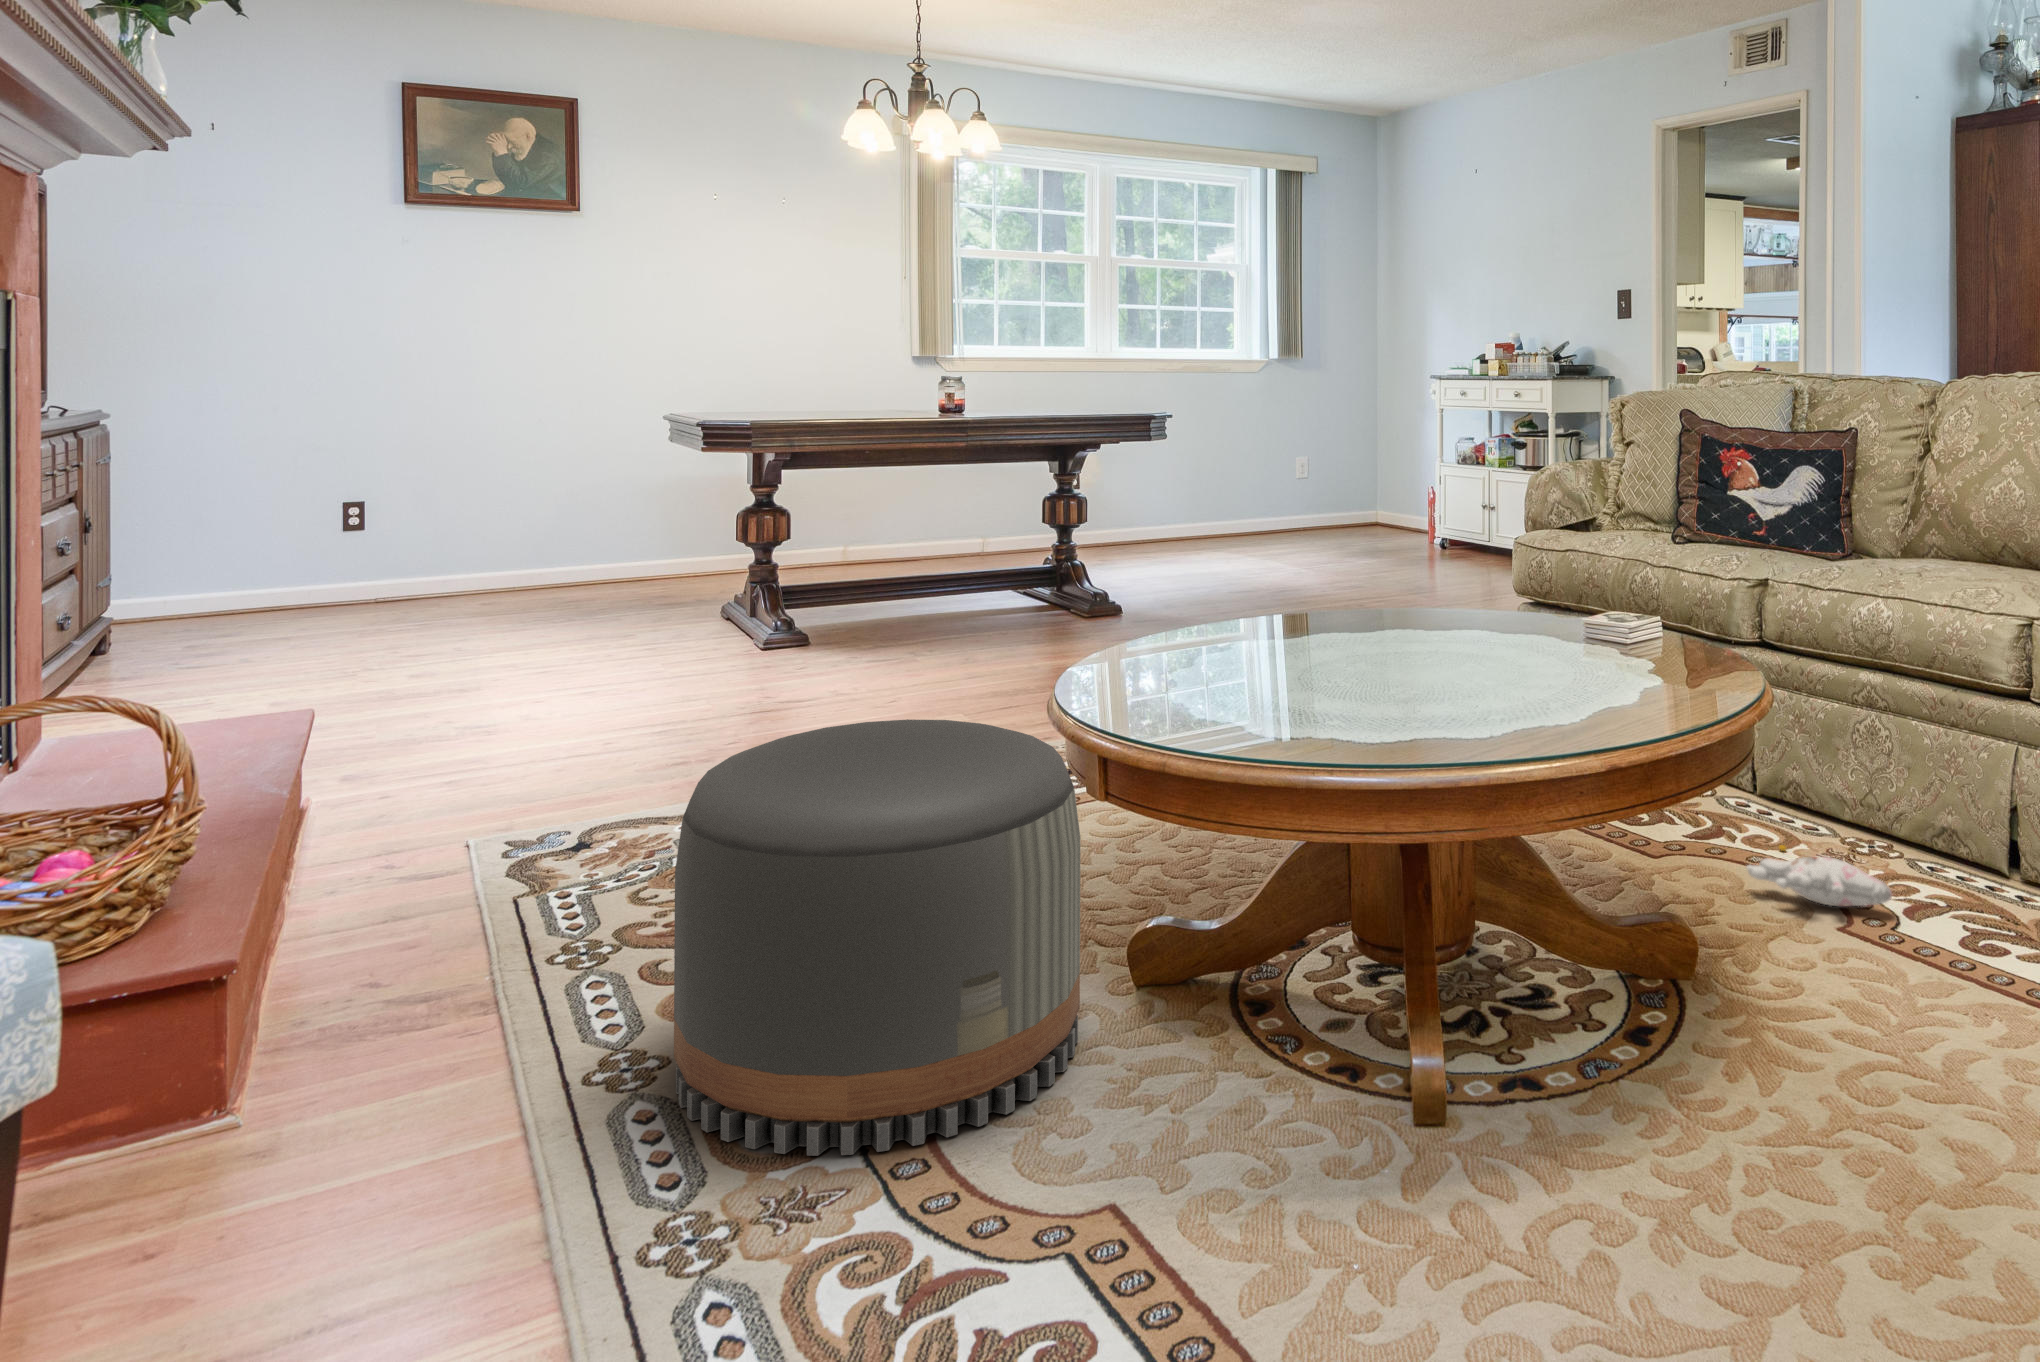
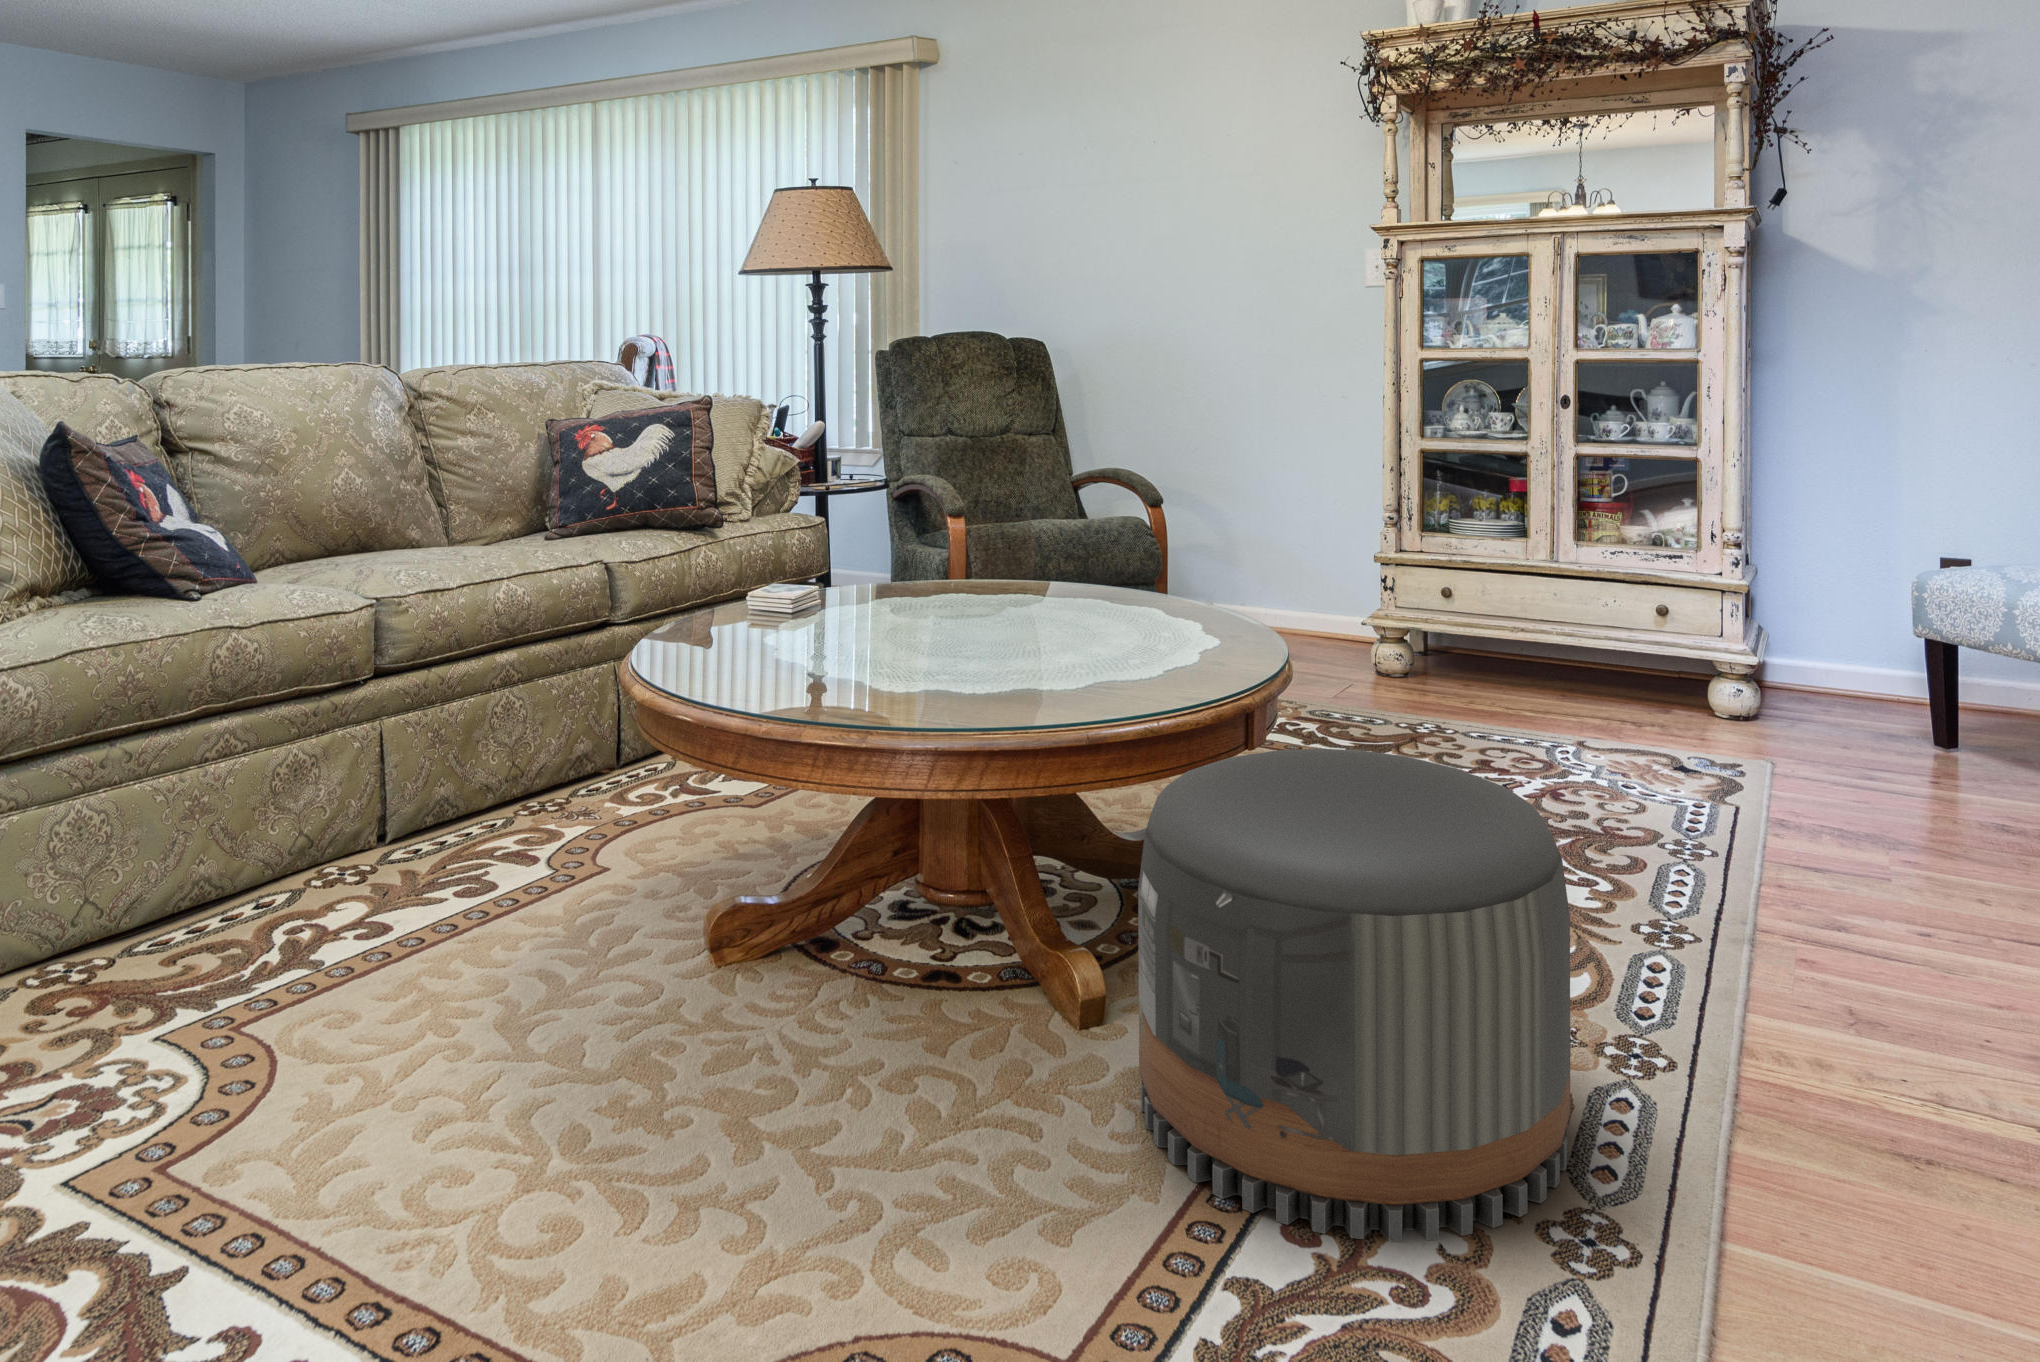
plush toy: present [1747,845,1892,907] -> none [499,784,691,849]

